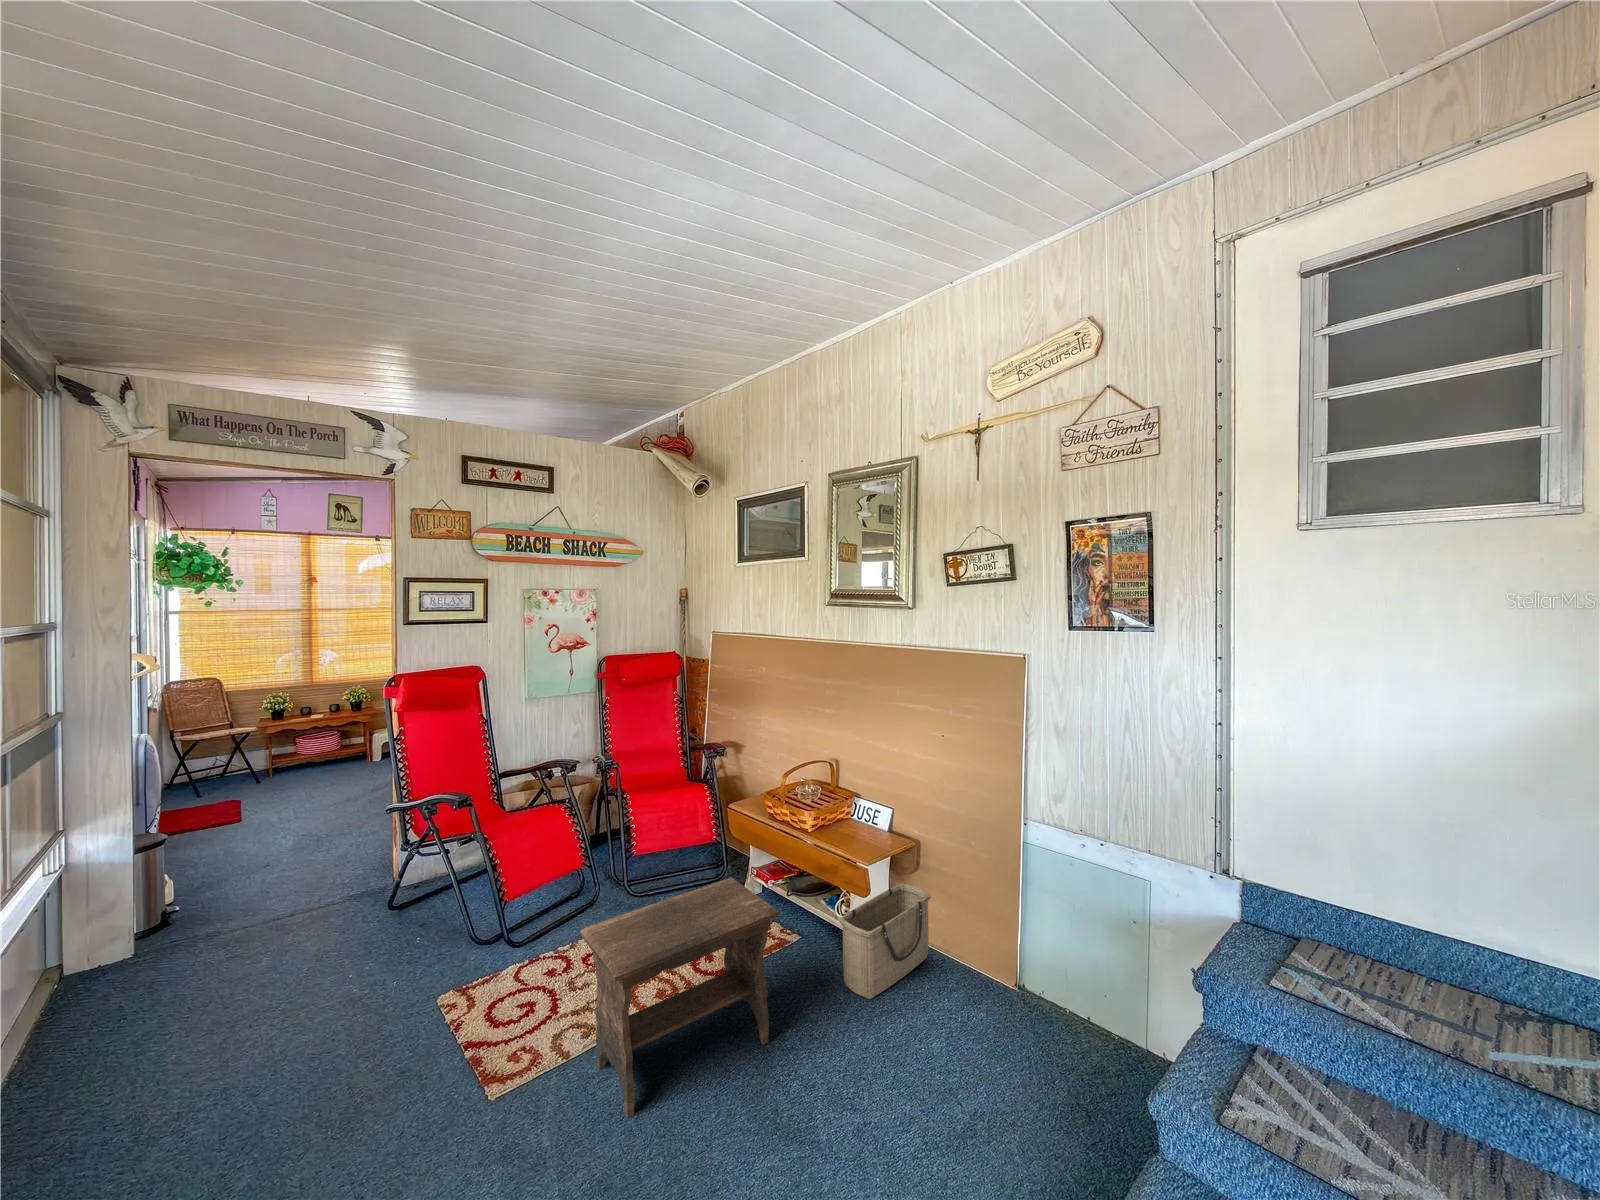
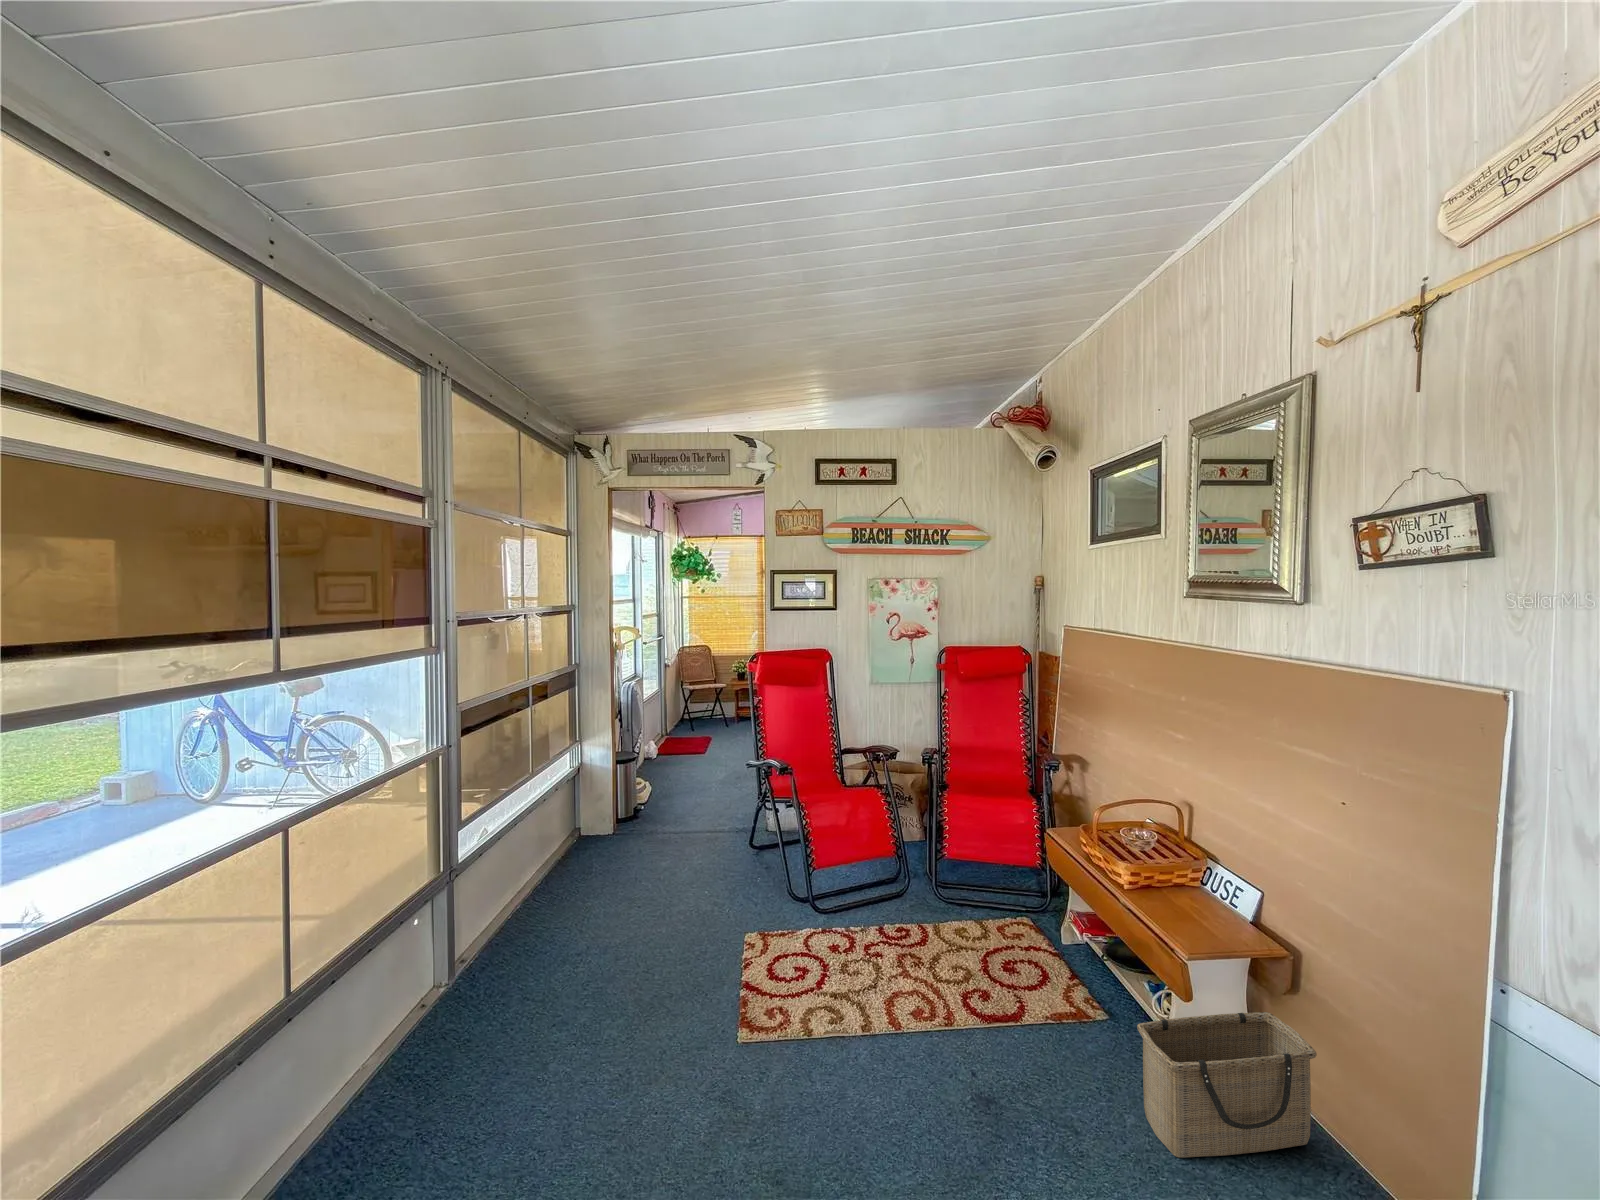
footstool: present [580,877,779,1118] -> none [808,917,1019,1135]

